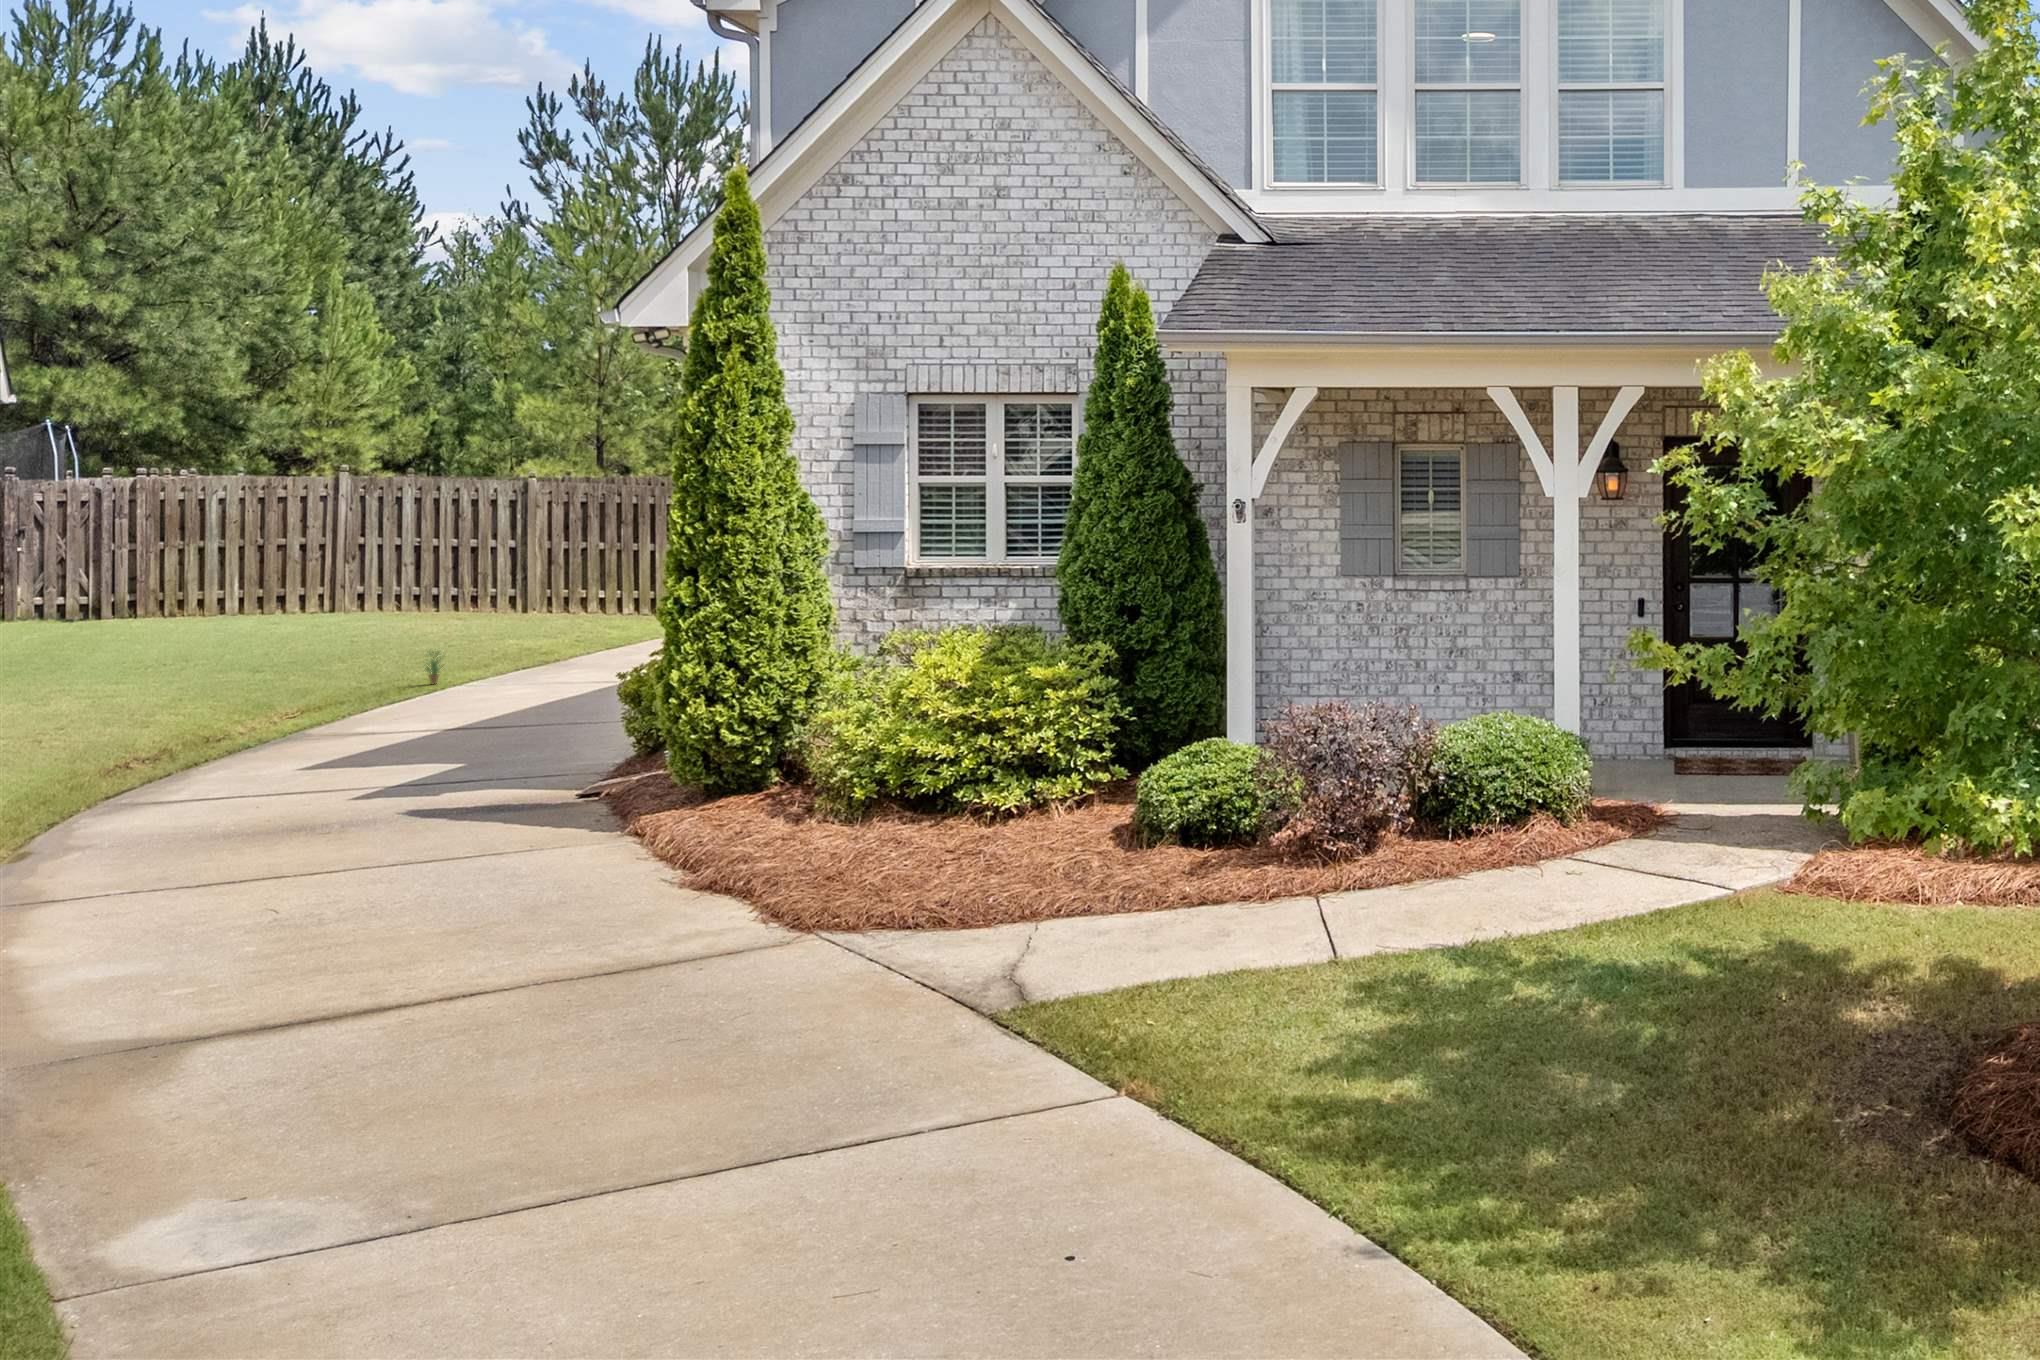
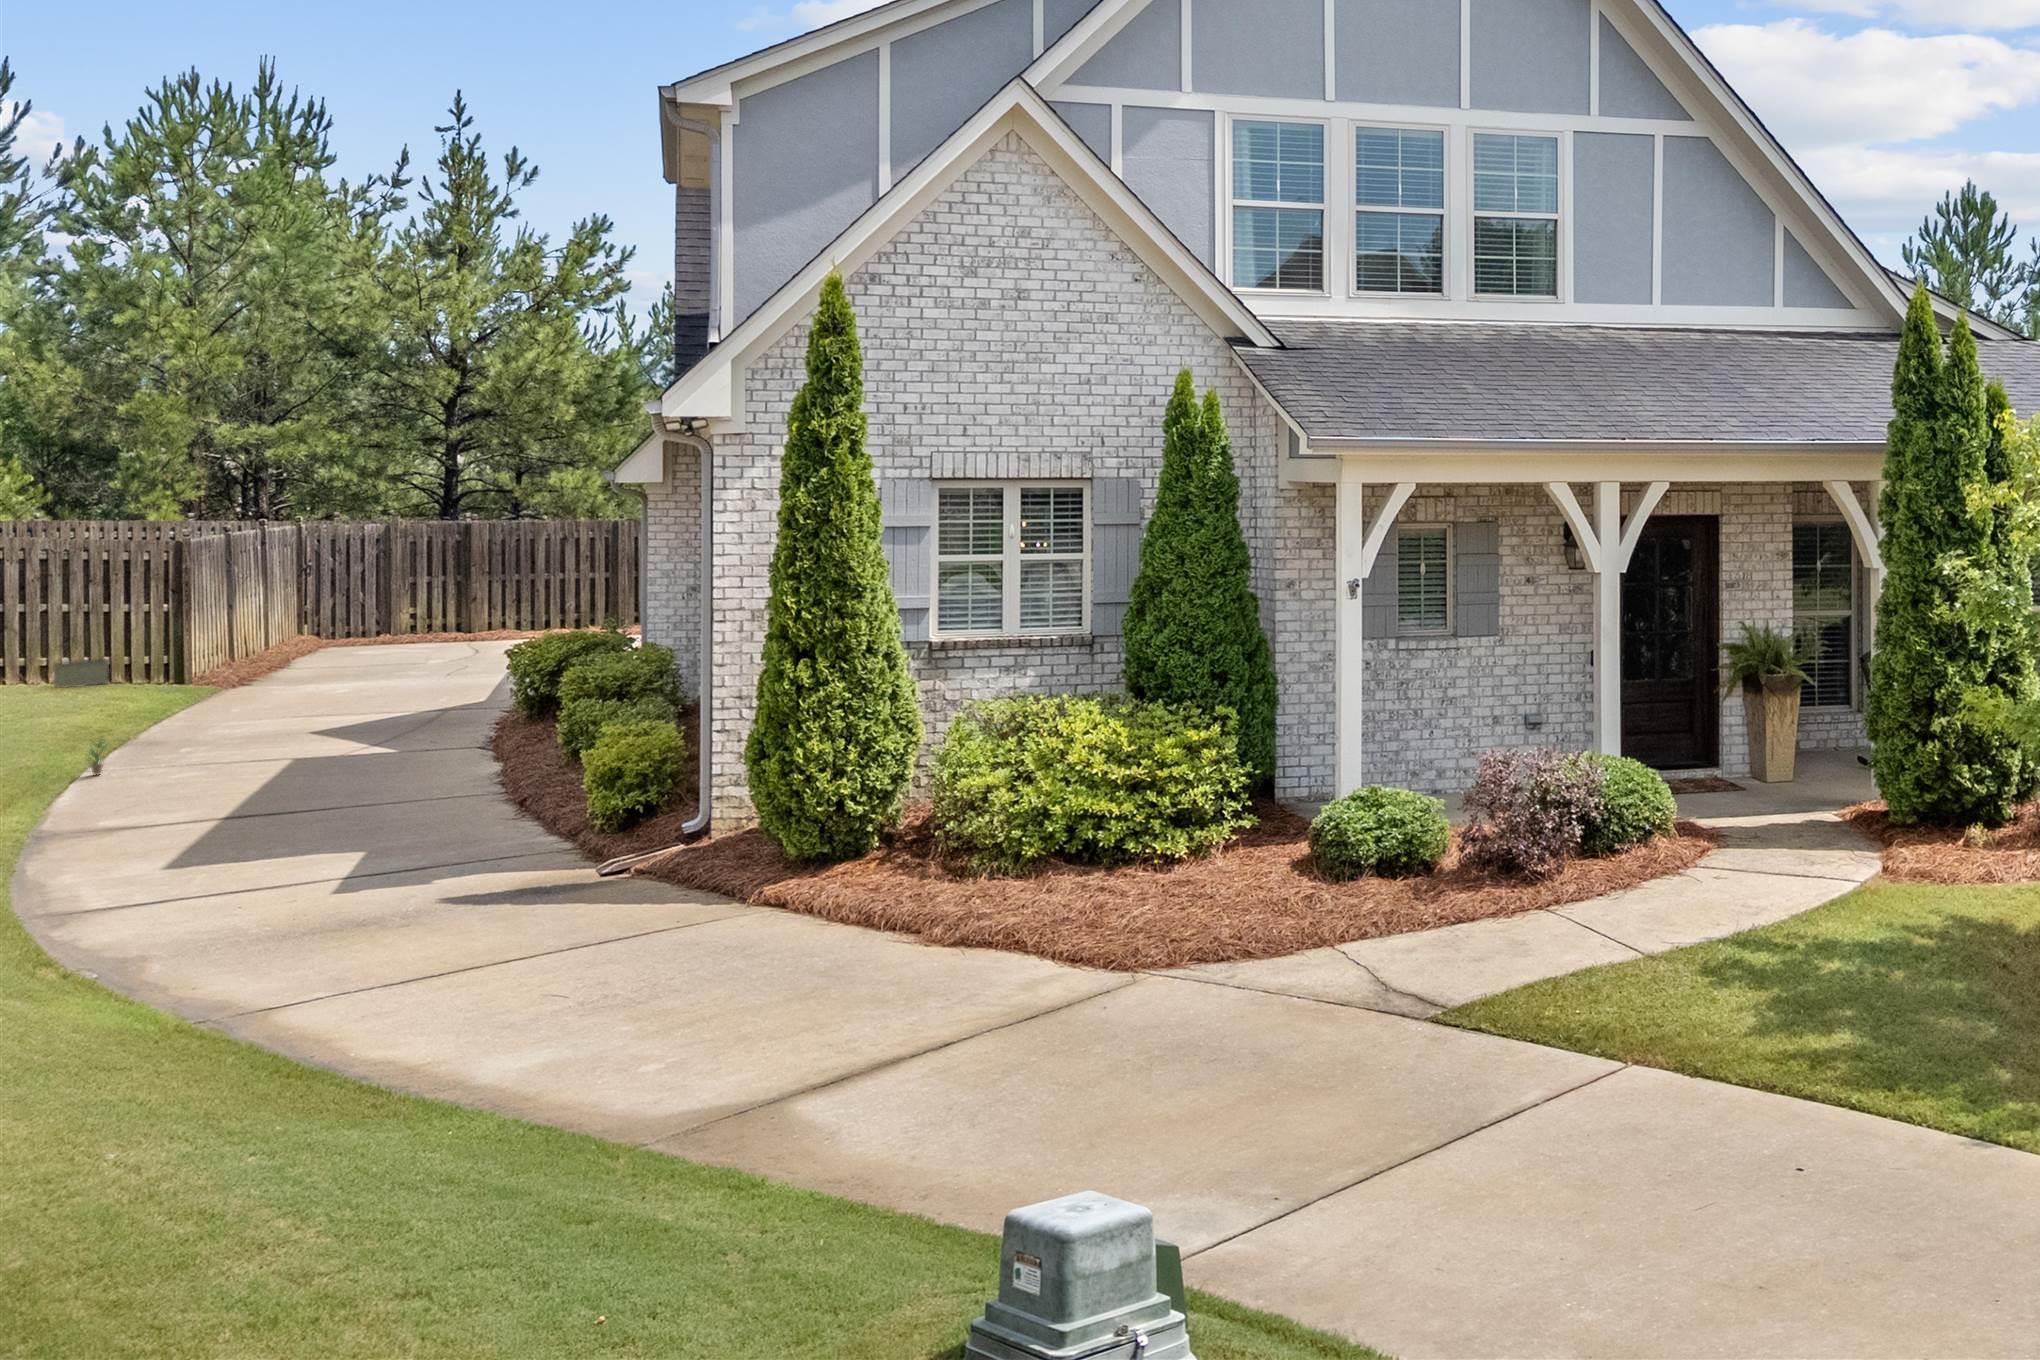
storage bin: none [592,593,634,618] -> present [53,659,109,688]

